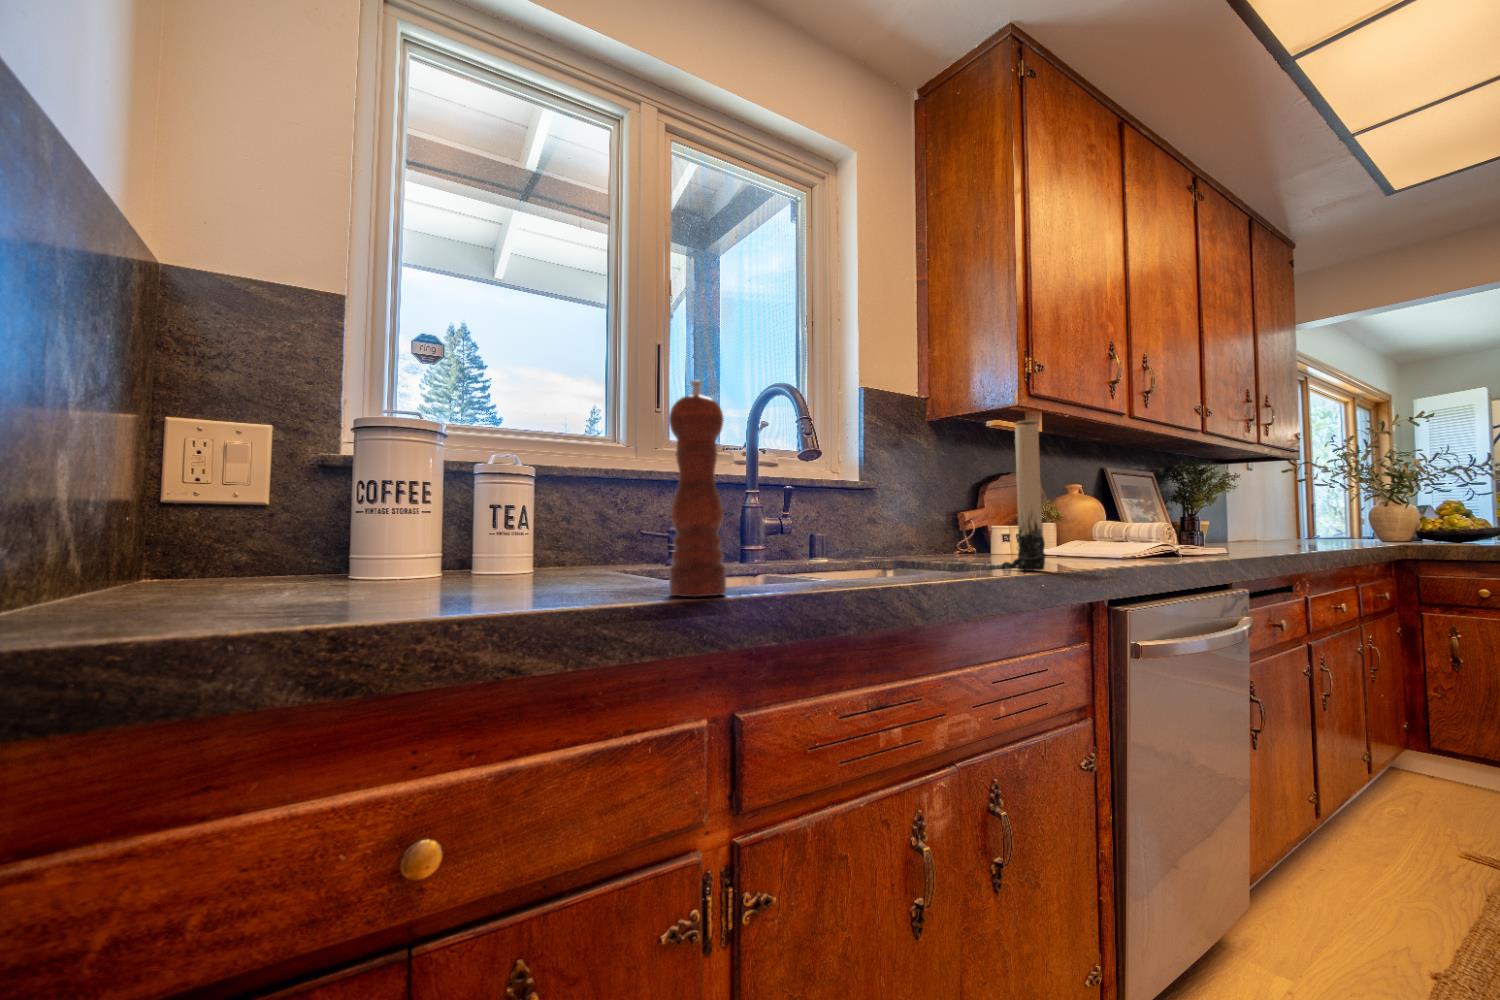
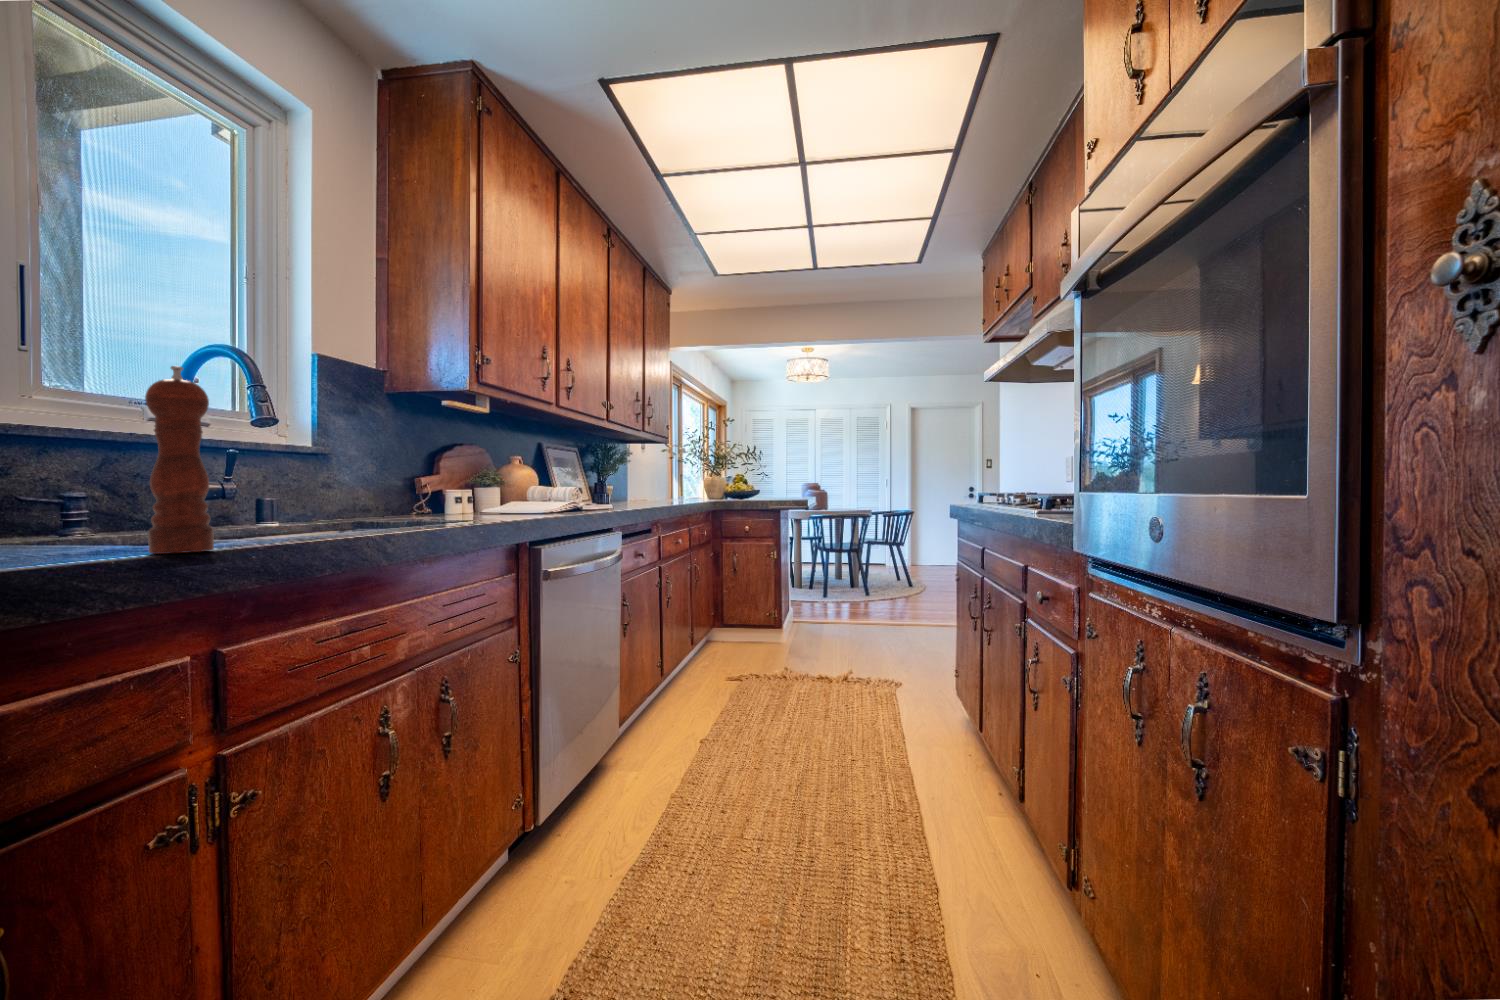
candle: present [1001,420,1046,570] -> none [452,412,486,524]

